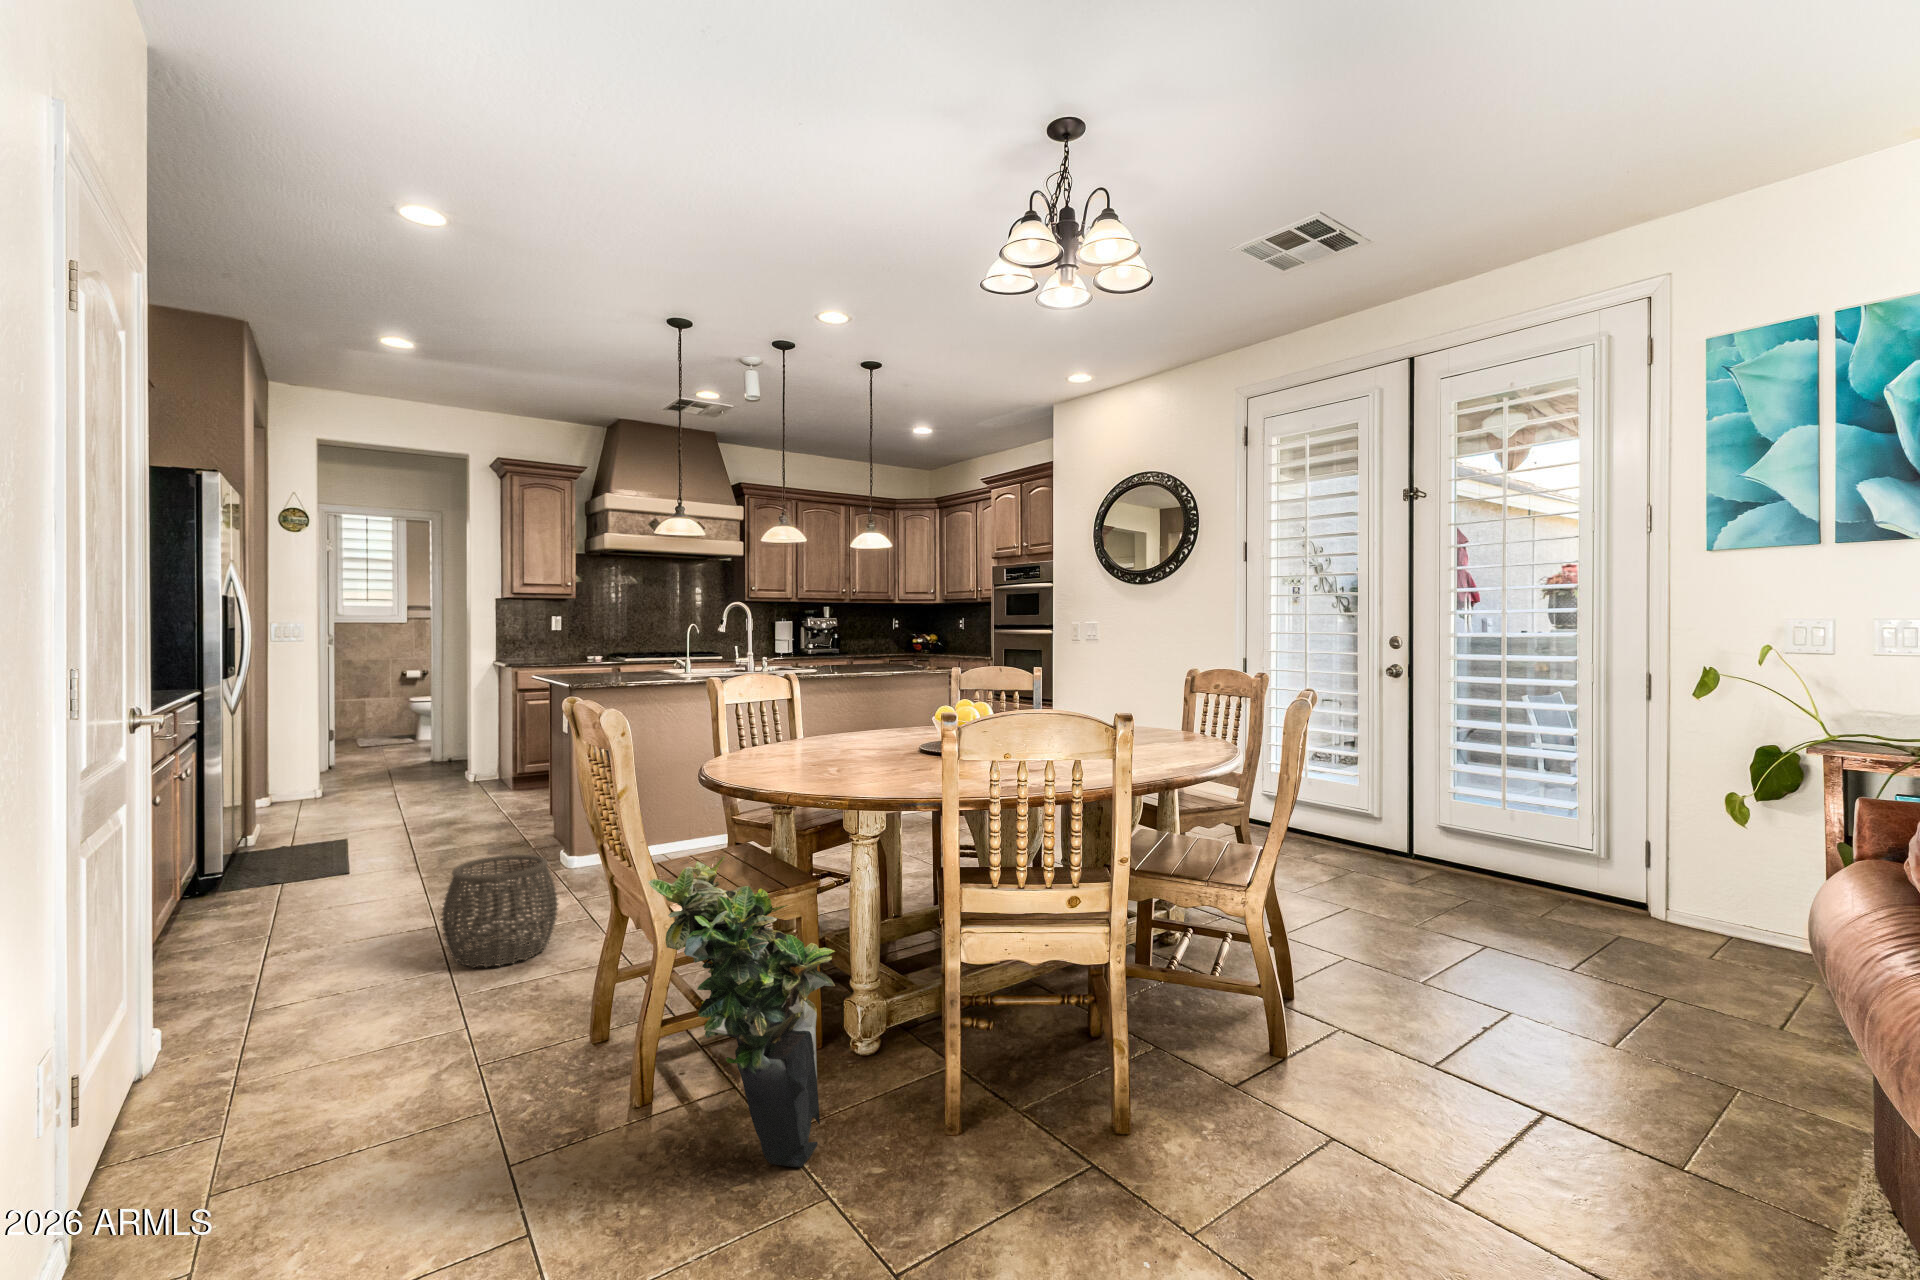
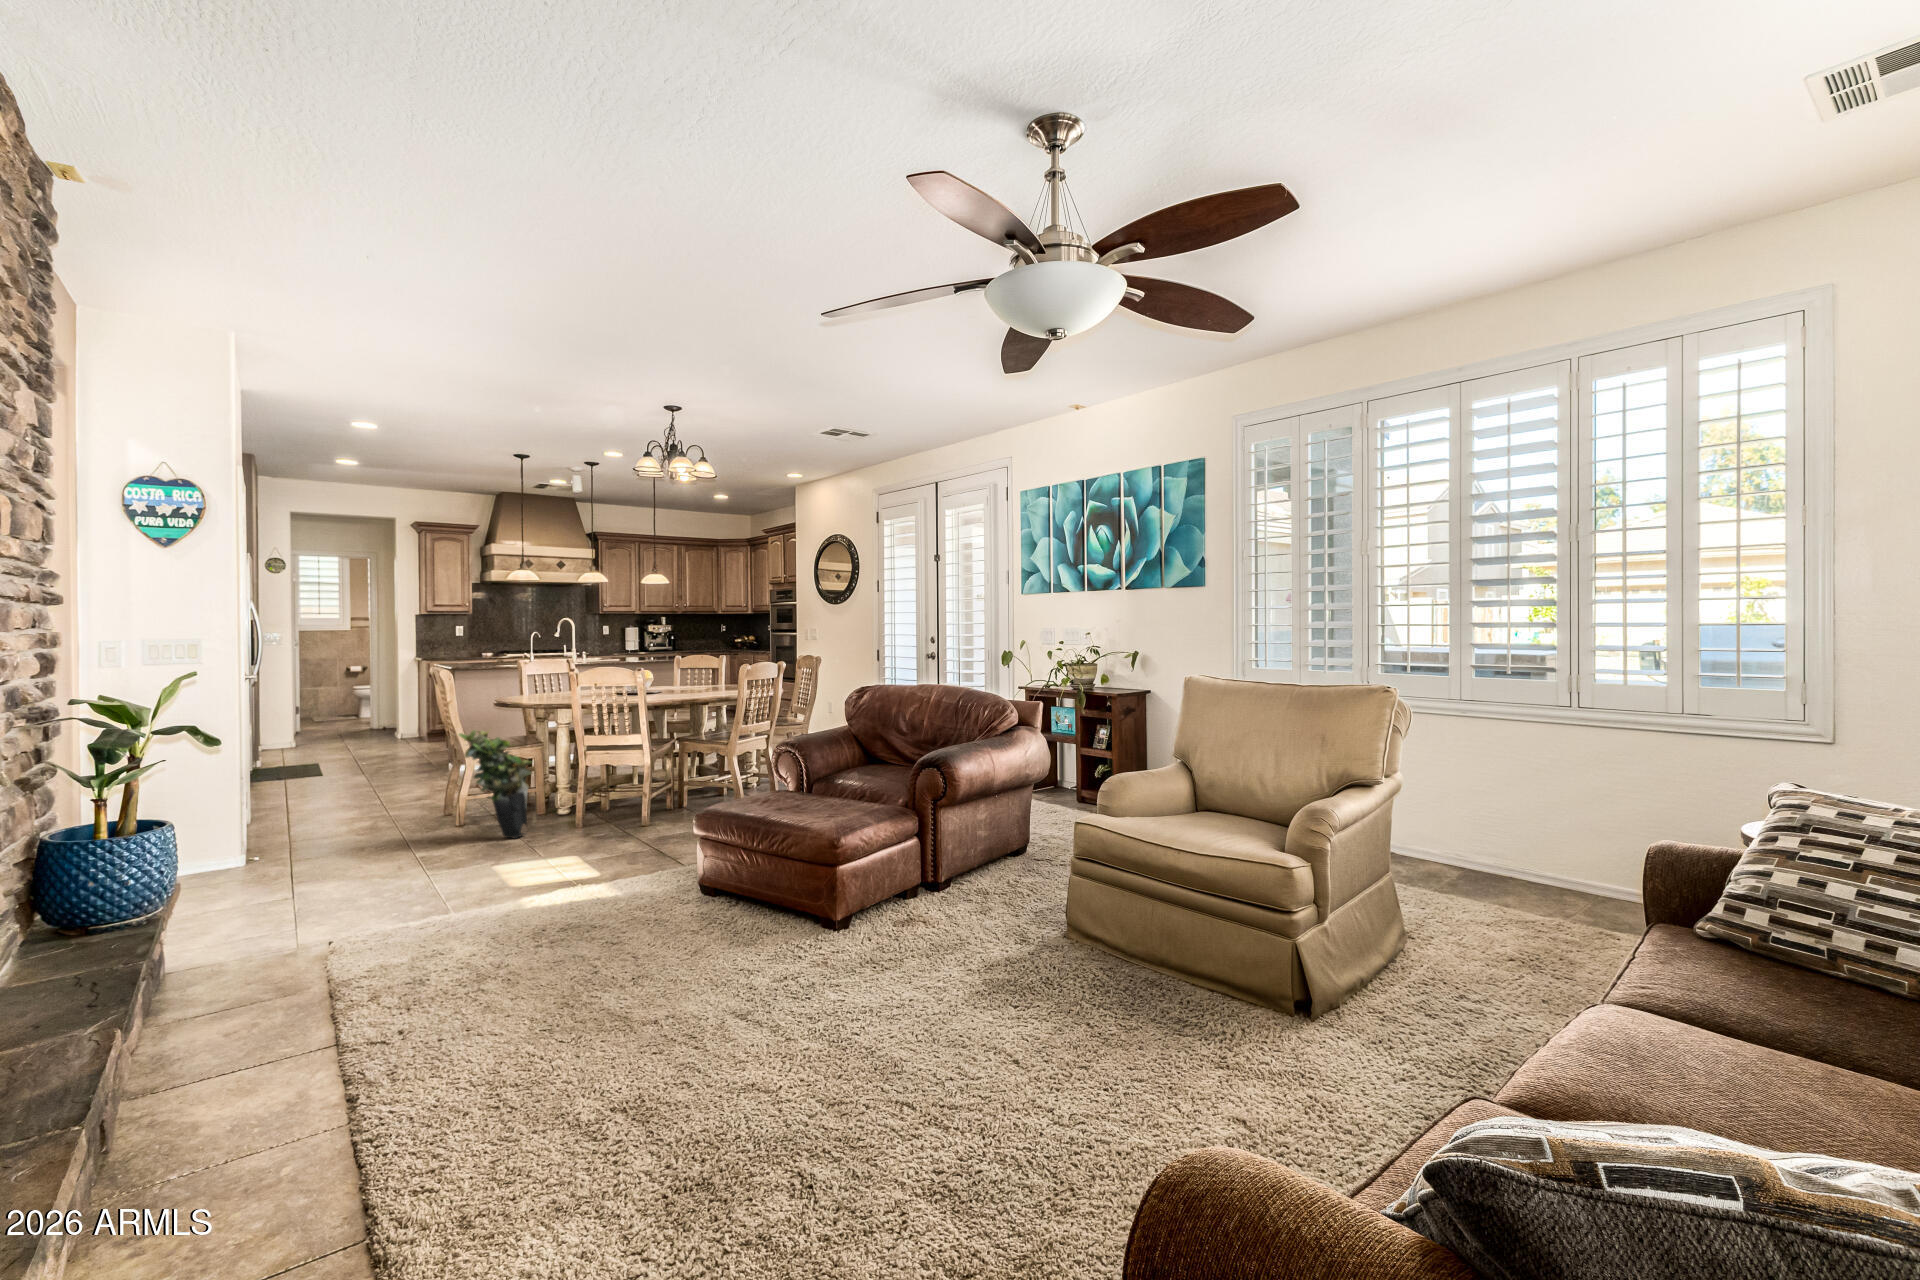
woven basket: present [441,855,558,968] -> none [378,753,440,804]

